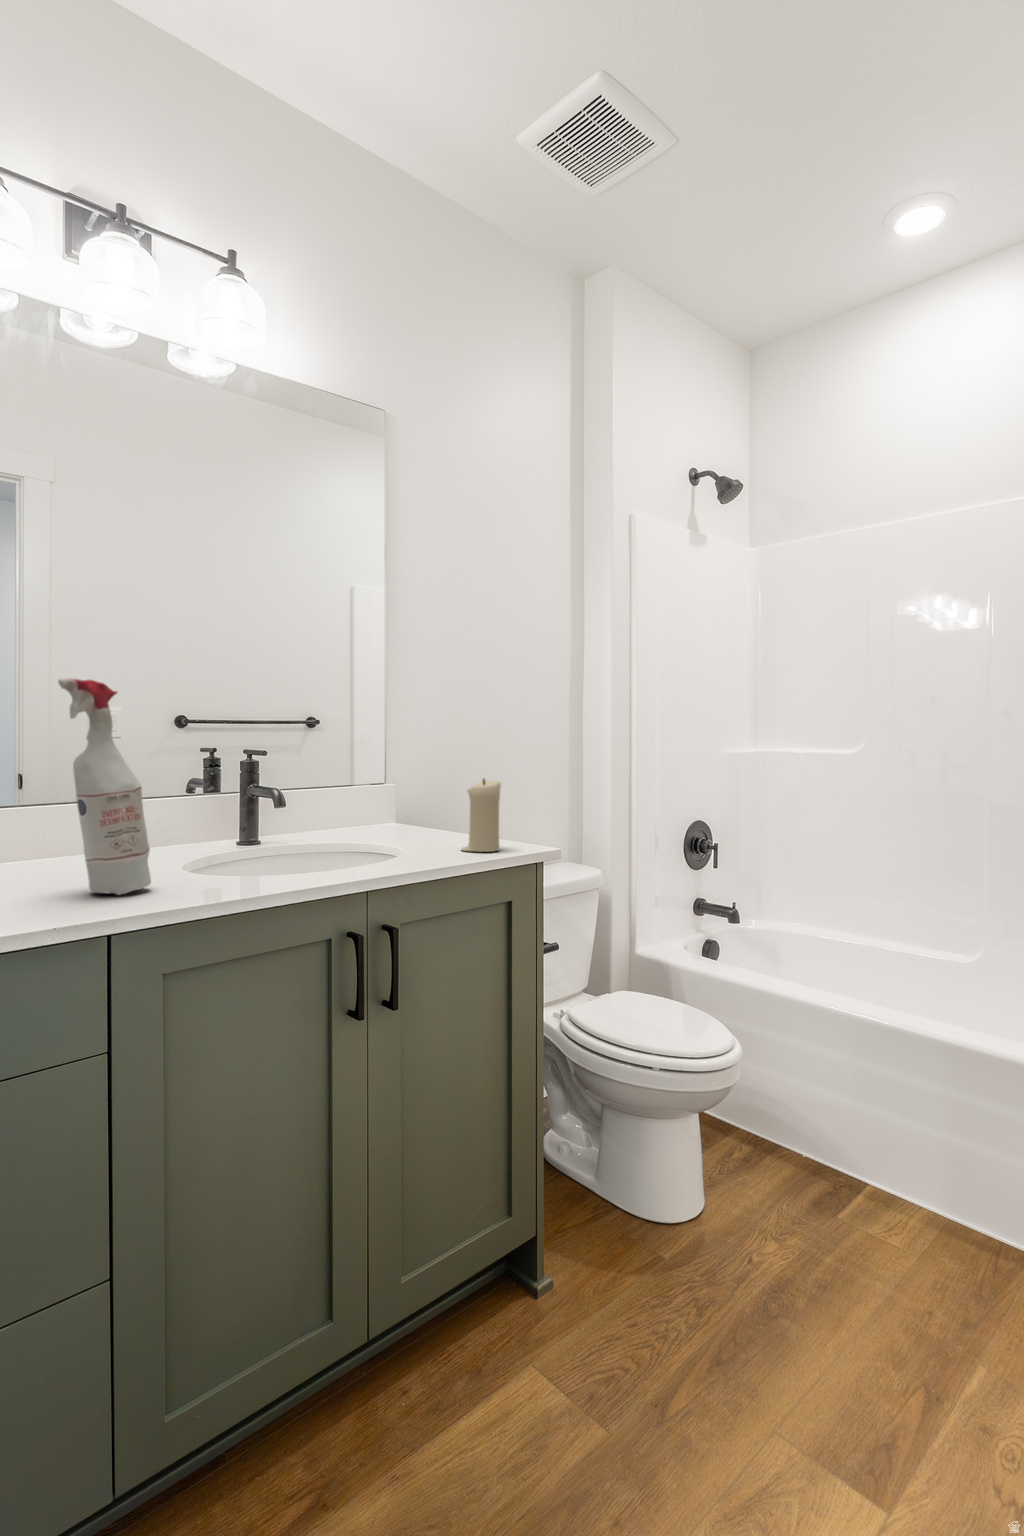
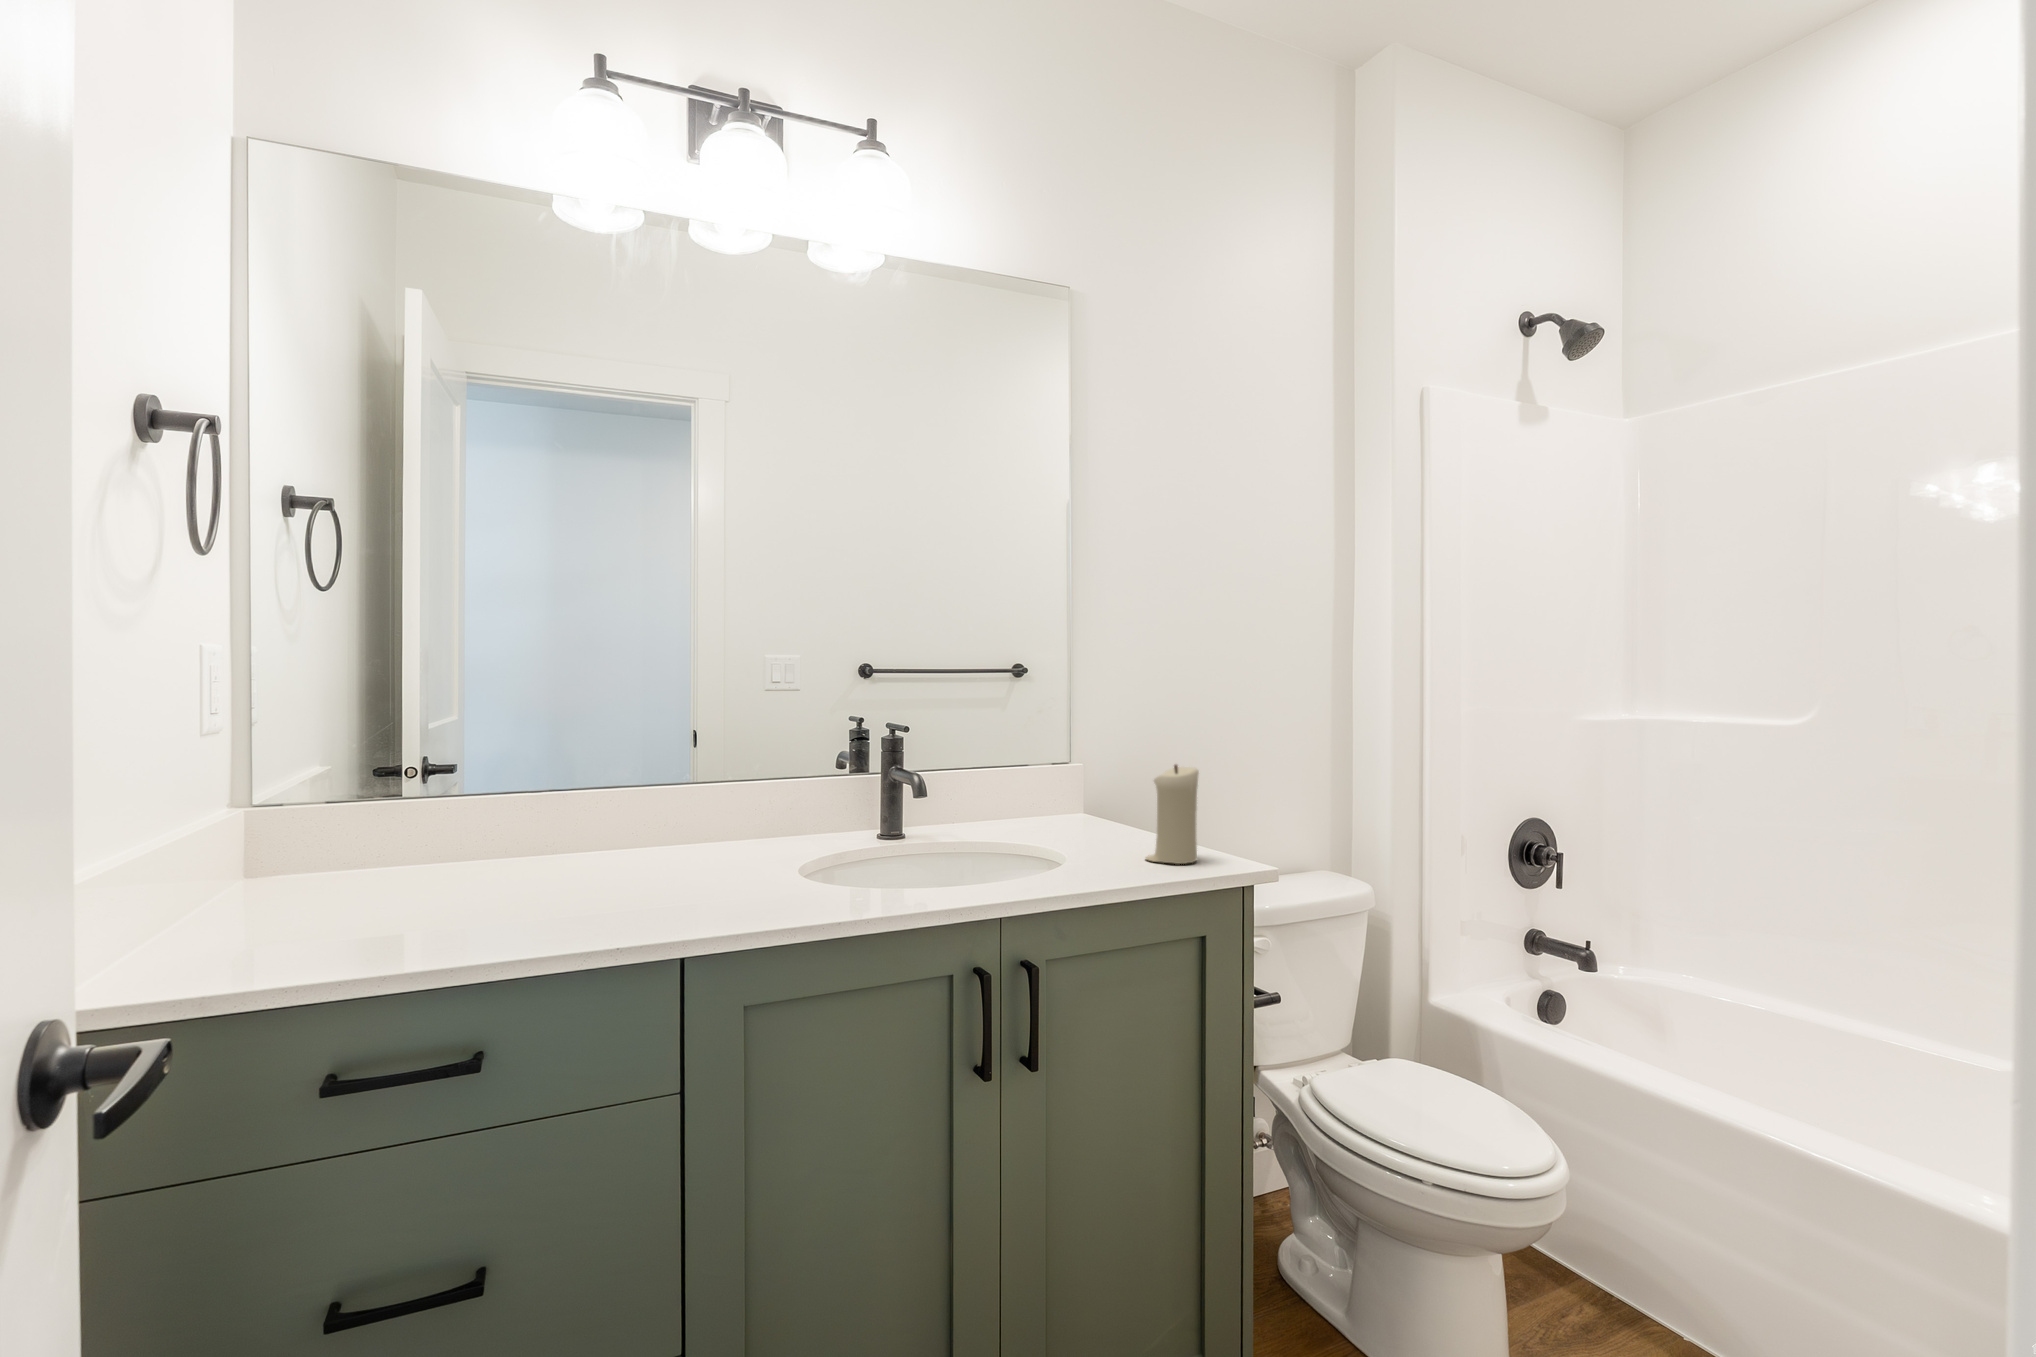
spray bottle: present [58,678,151,895] -> none [638,655,742,910]

